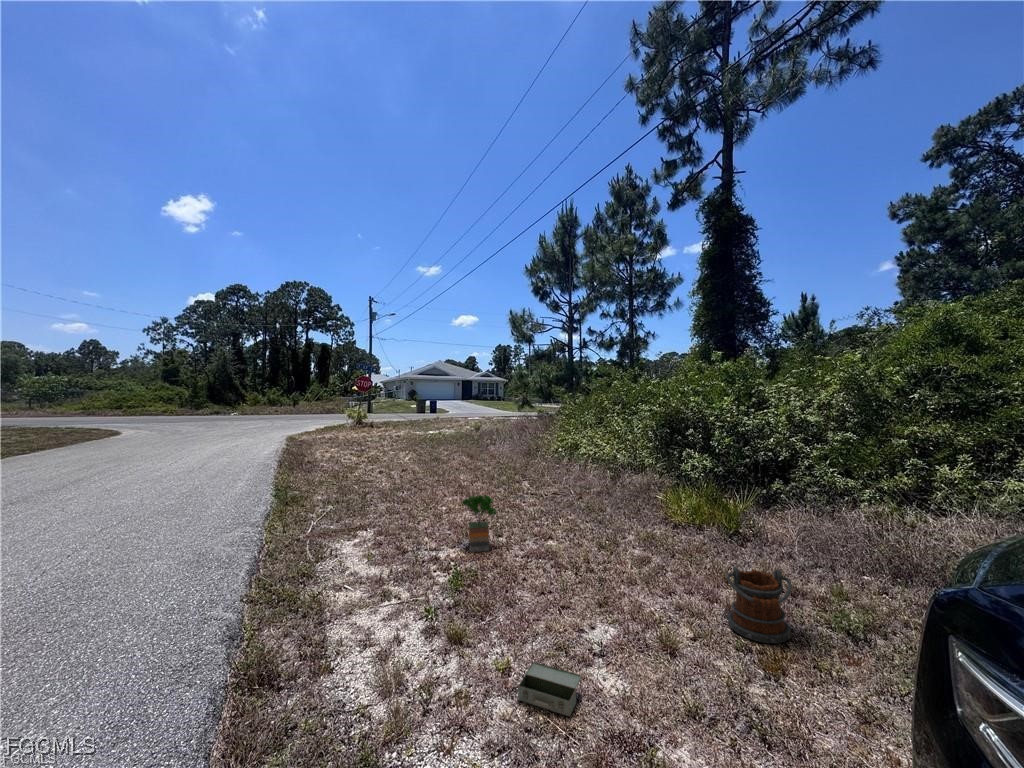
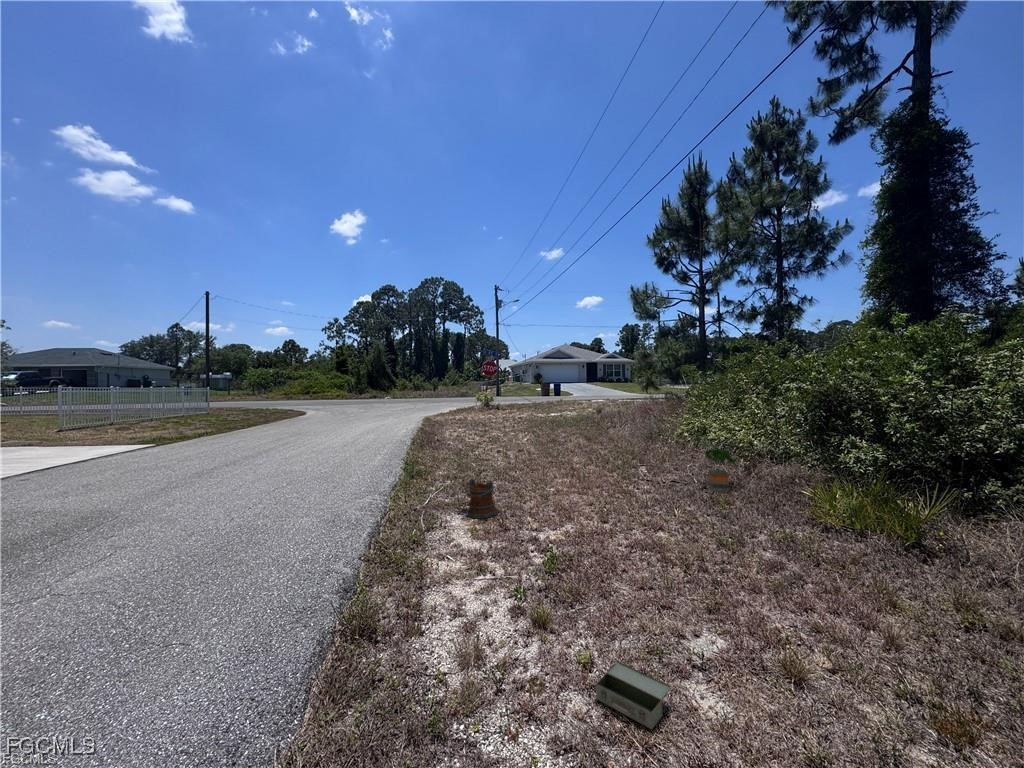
potted tree: present [462,495,497,552] -> present [704,449,735,492]
bucket: present [726,566,792,643] -> present [465,479,498,519]

